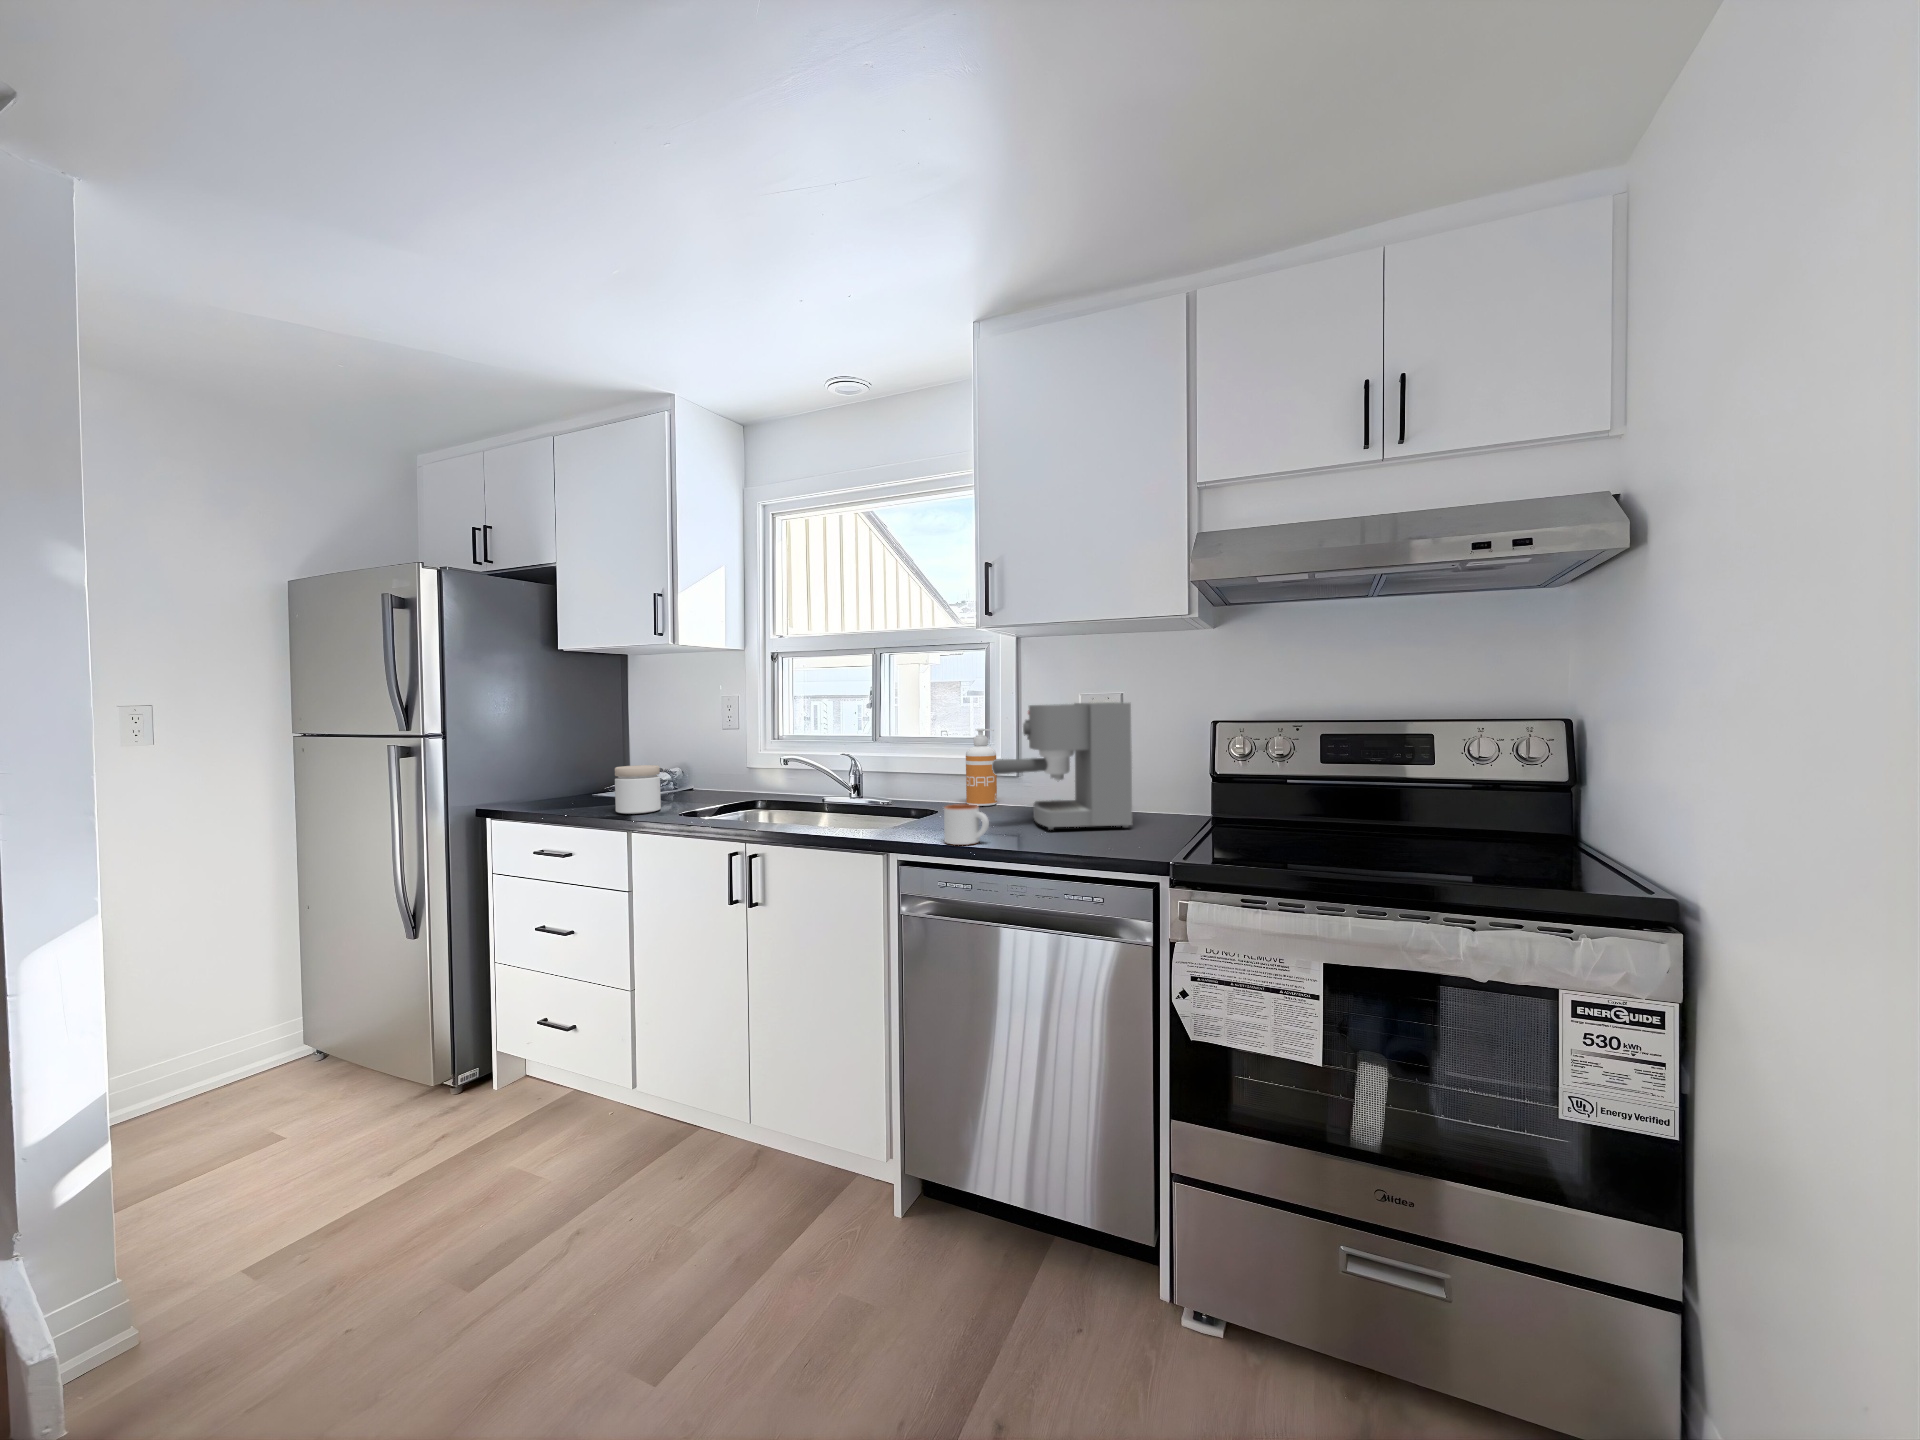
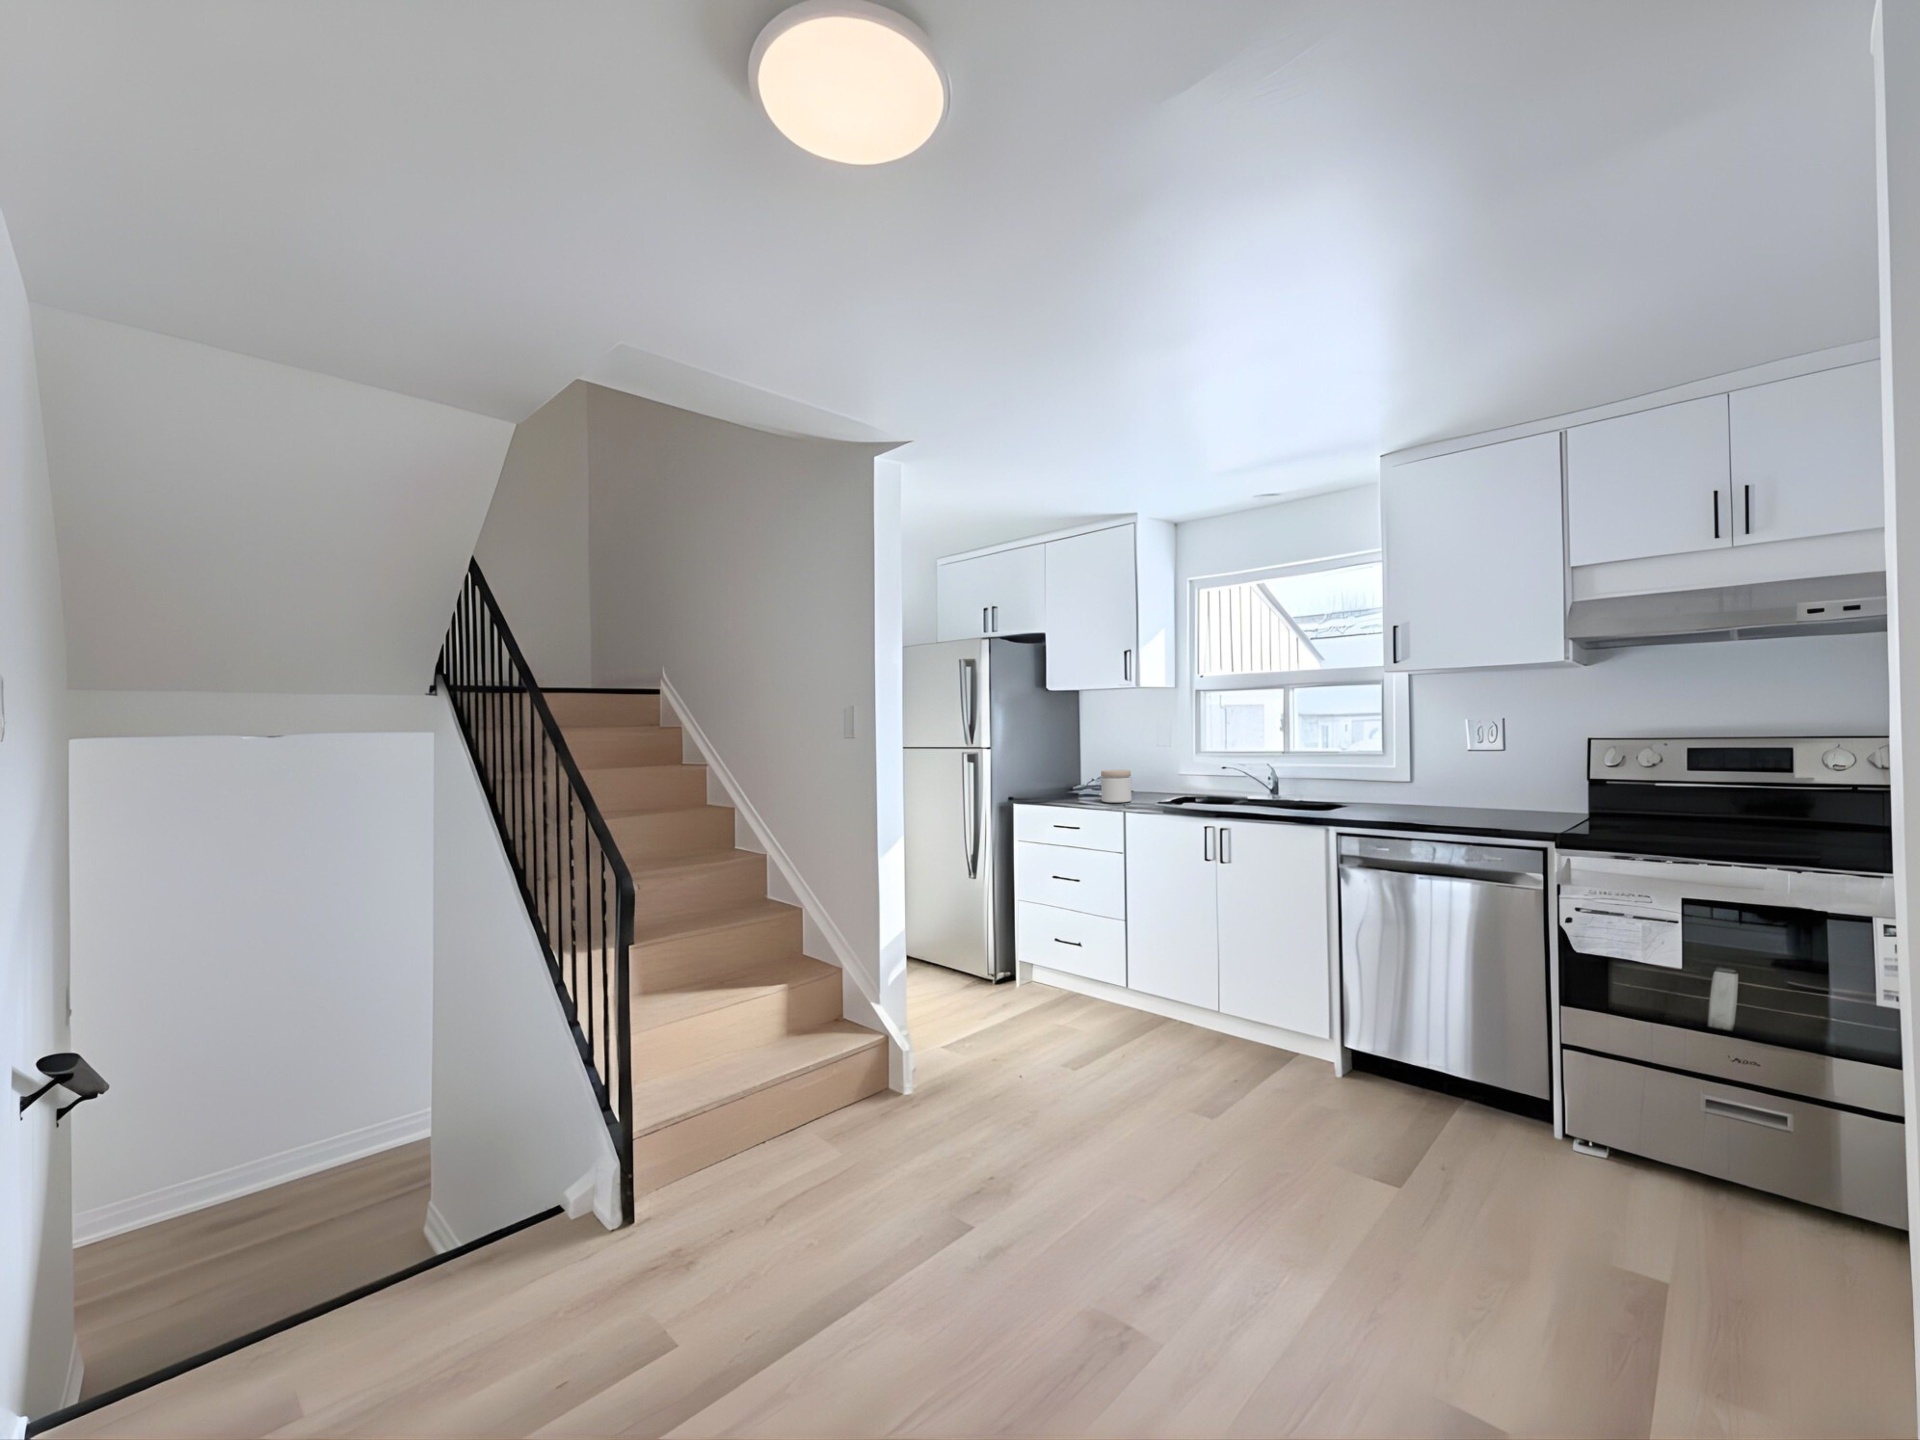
coffee maker: present [992,702,1132,830] -> none [1400,723,1519,817]
soap dispenser: present [966,729,997,806] -> none [1367,744,1394,803]
mug: present [944,804,989,845] -> none [1368,796,1404,823]

